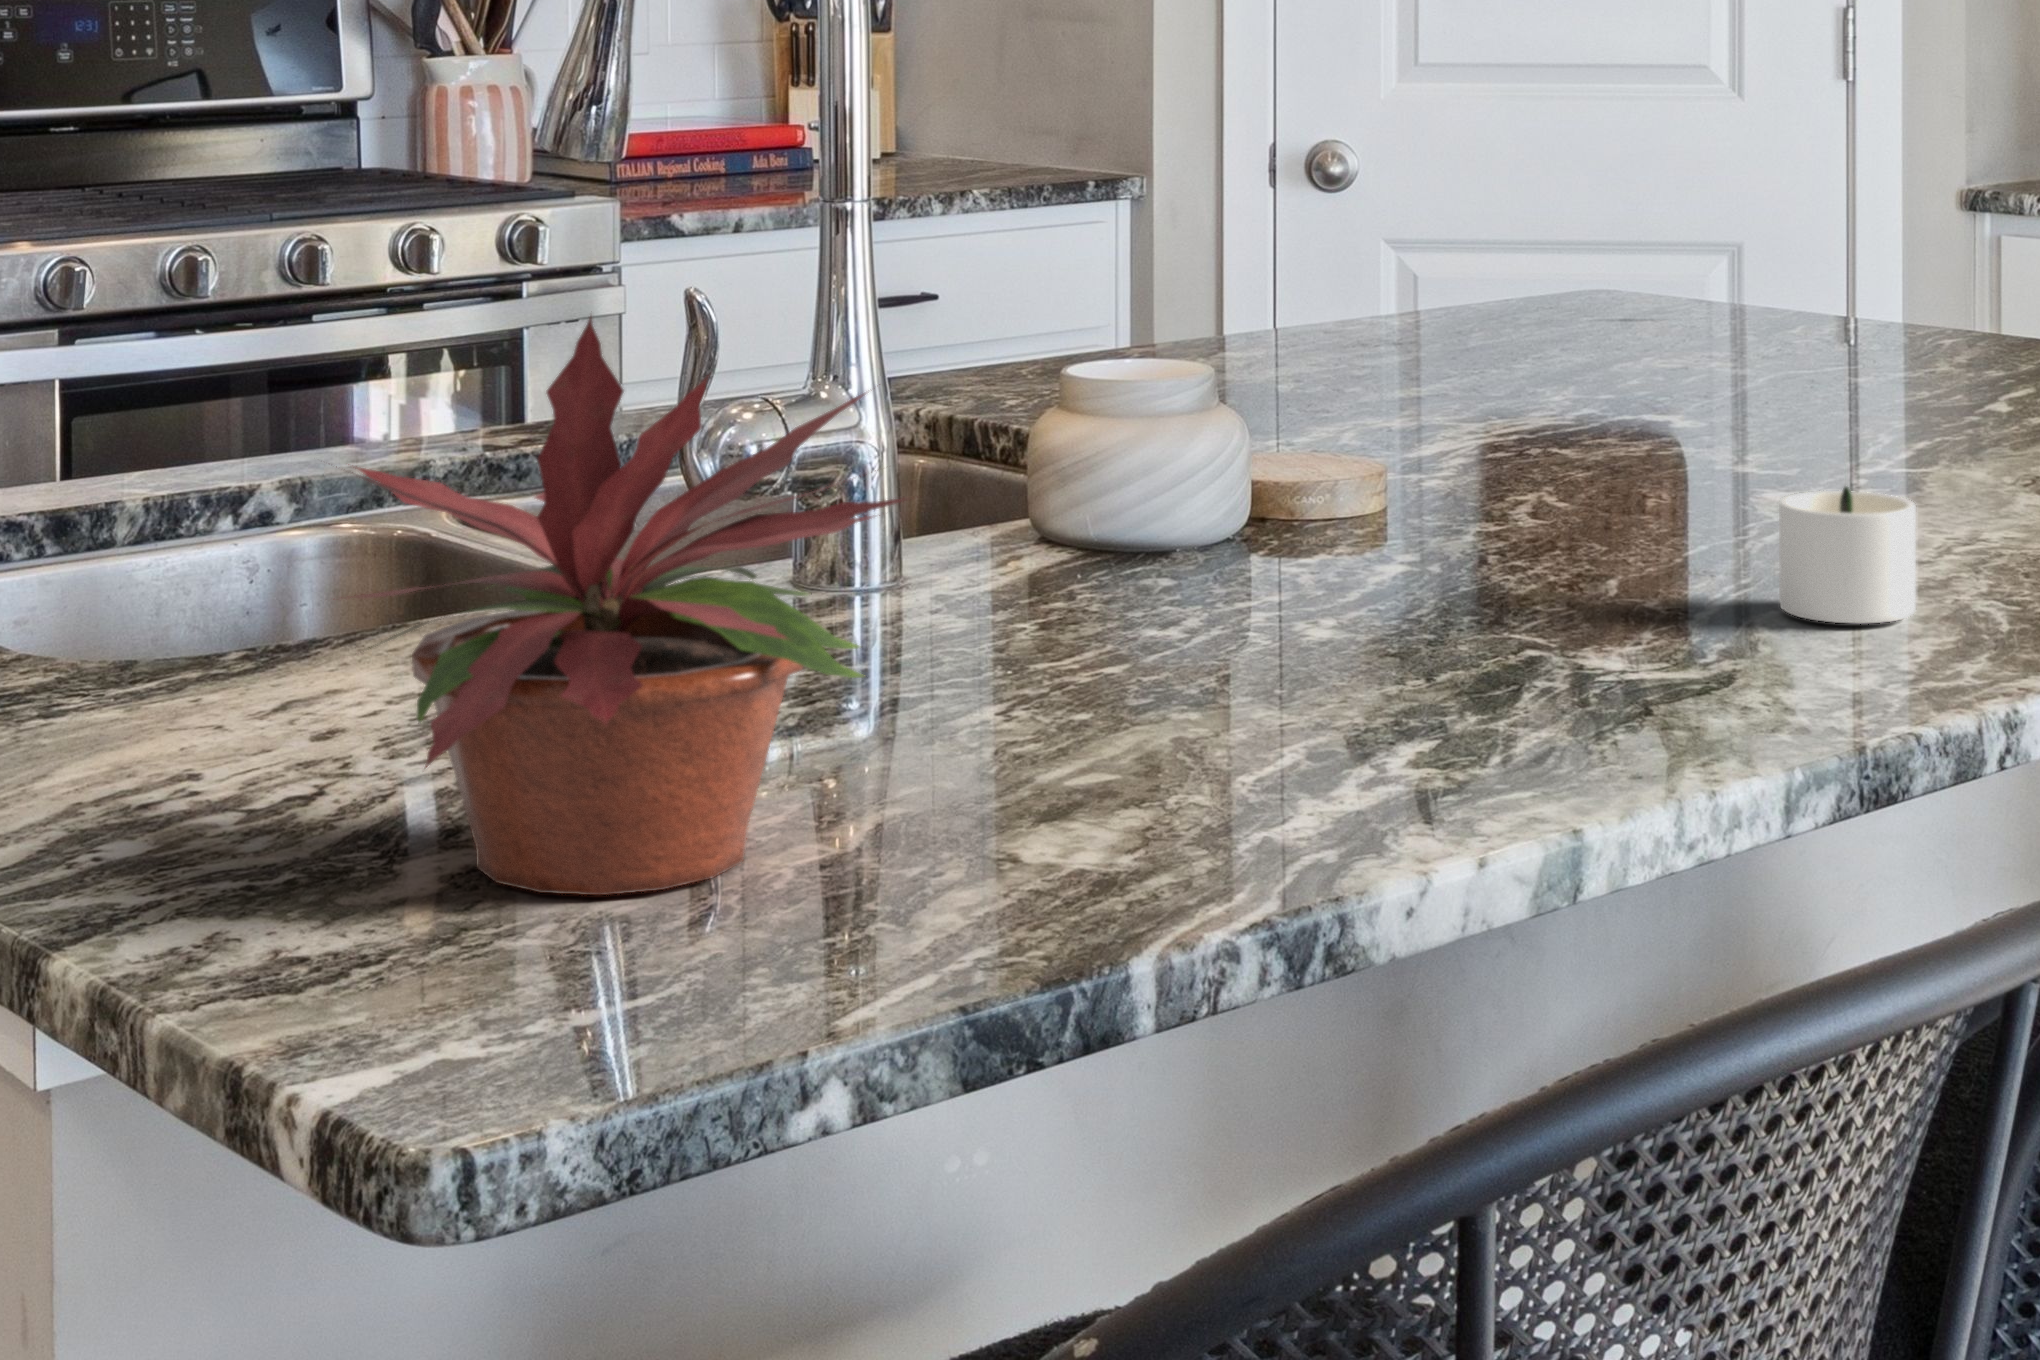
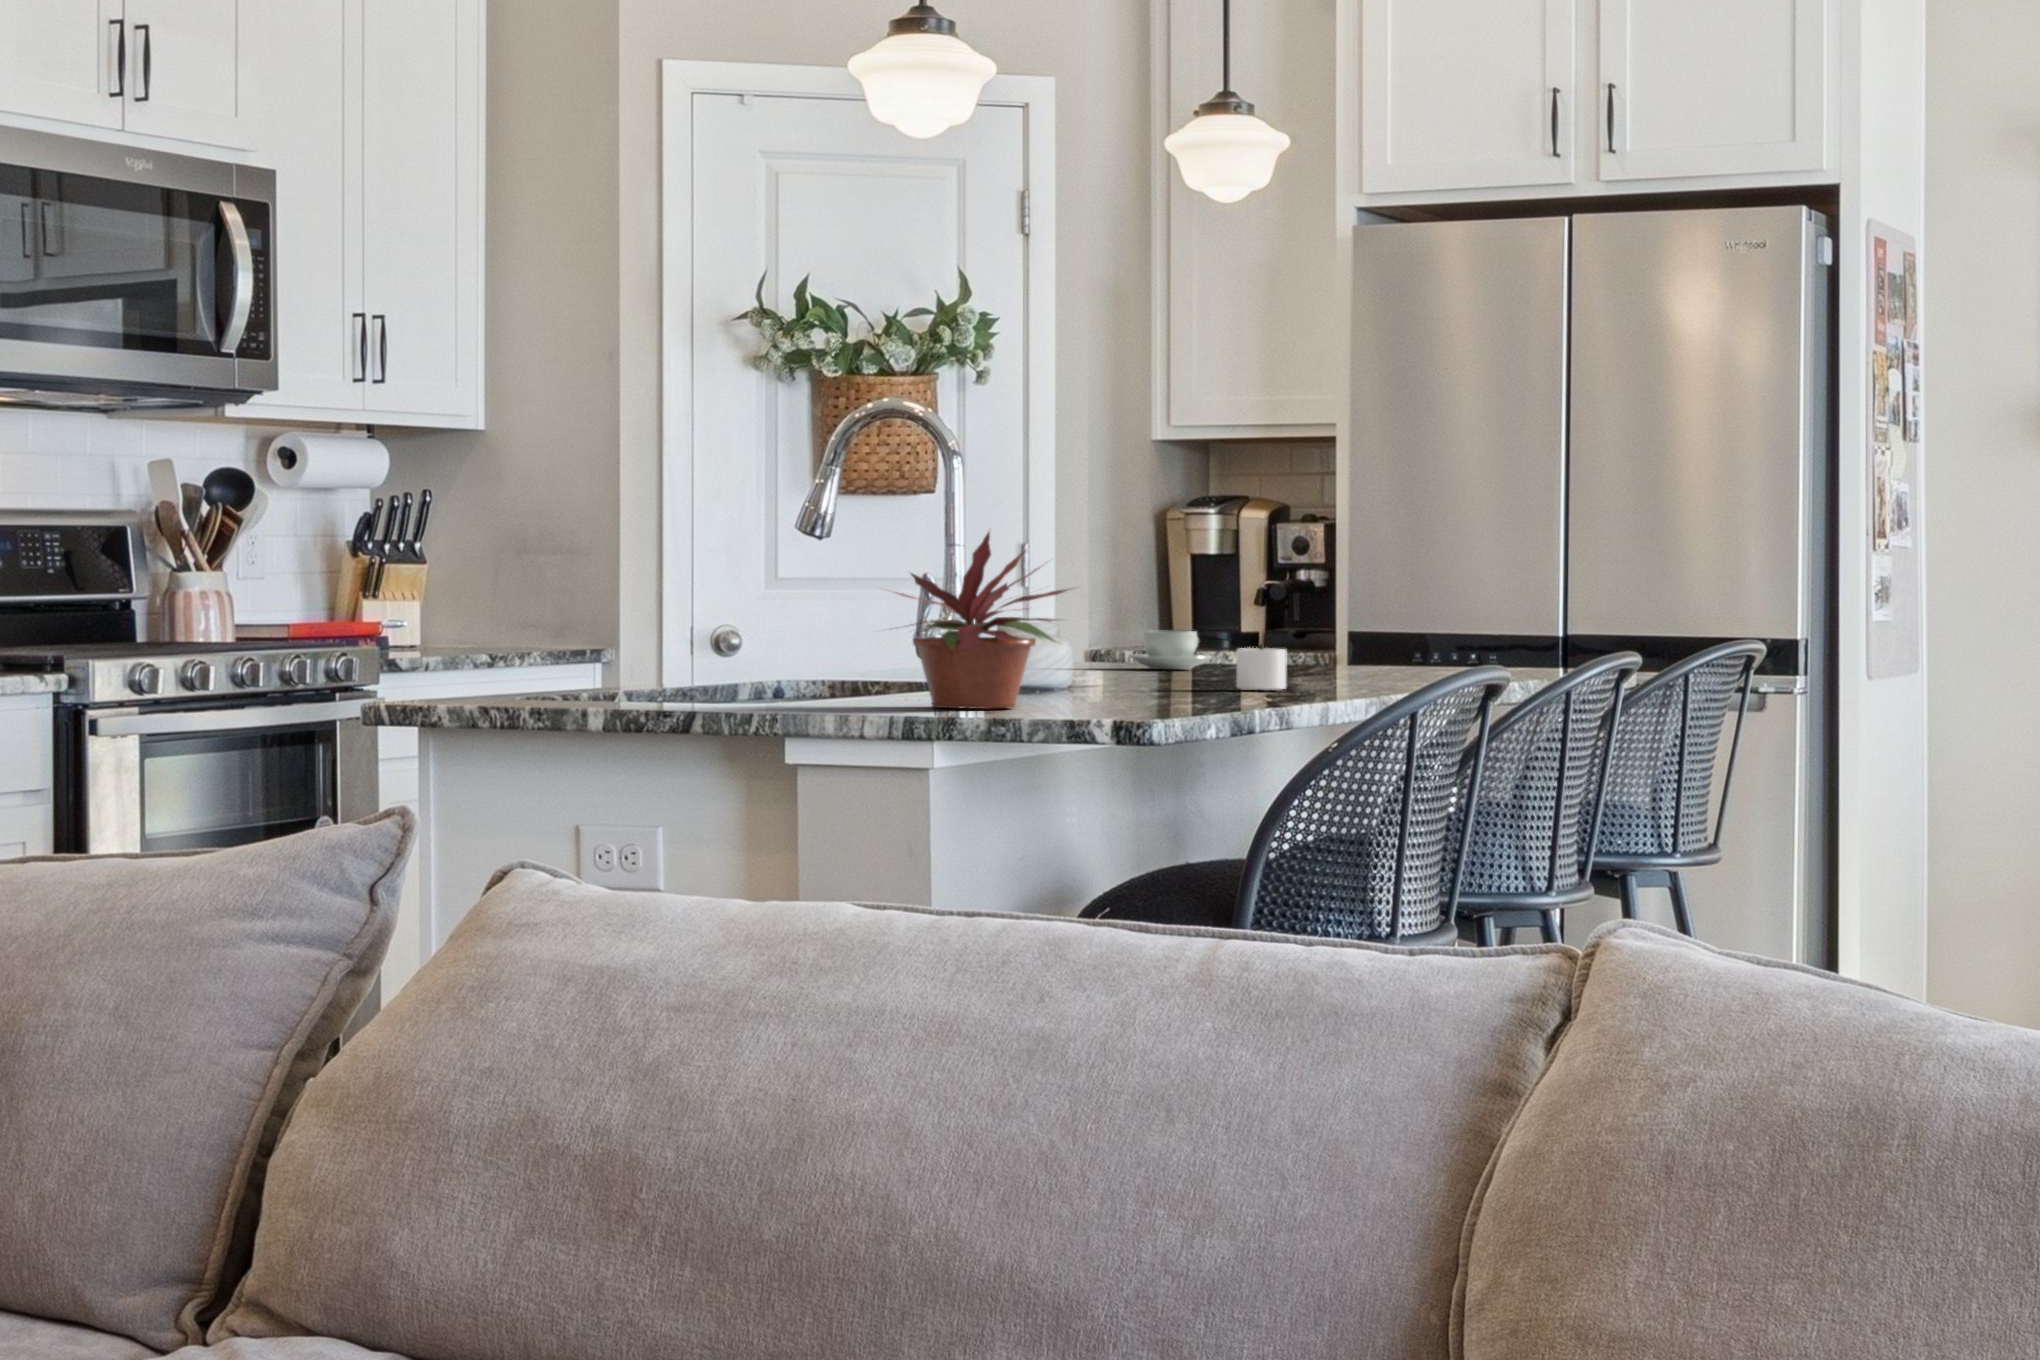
coffee cup: none [1762,302,1951,398] -> present [1130,631,1212,669]

